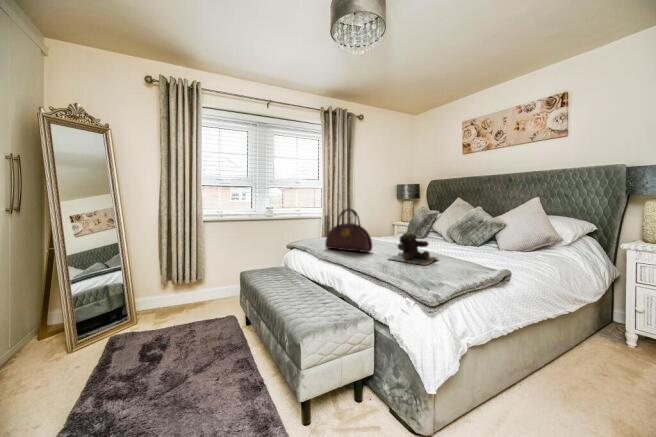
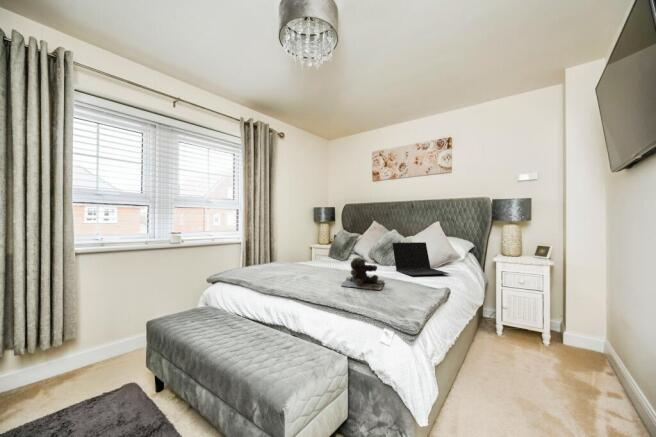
handbag: present [325,208,372,252] -> none [267,232,318,279]
laptop: none [464,221,534,257] -> present [392,242,448,275]

